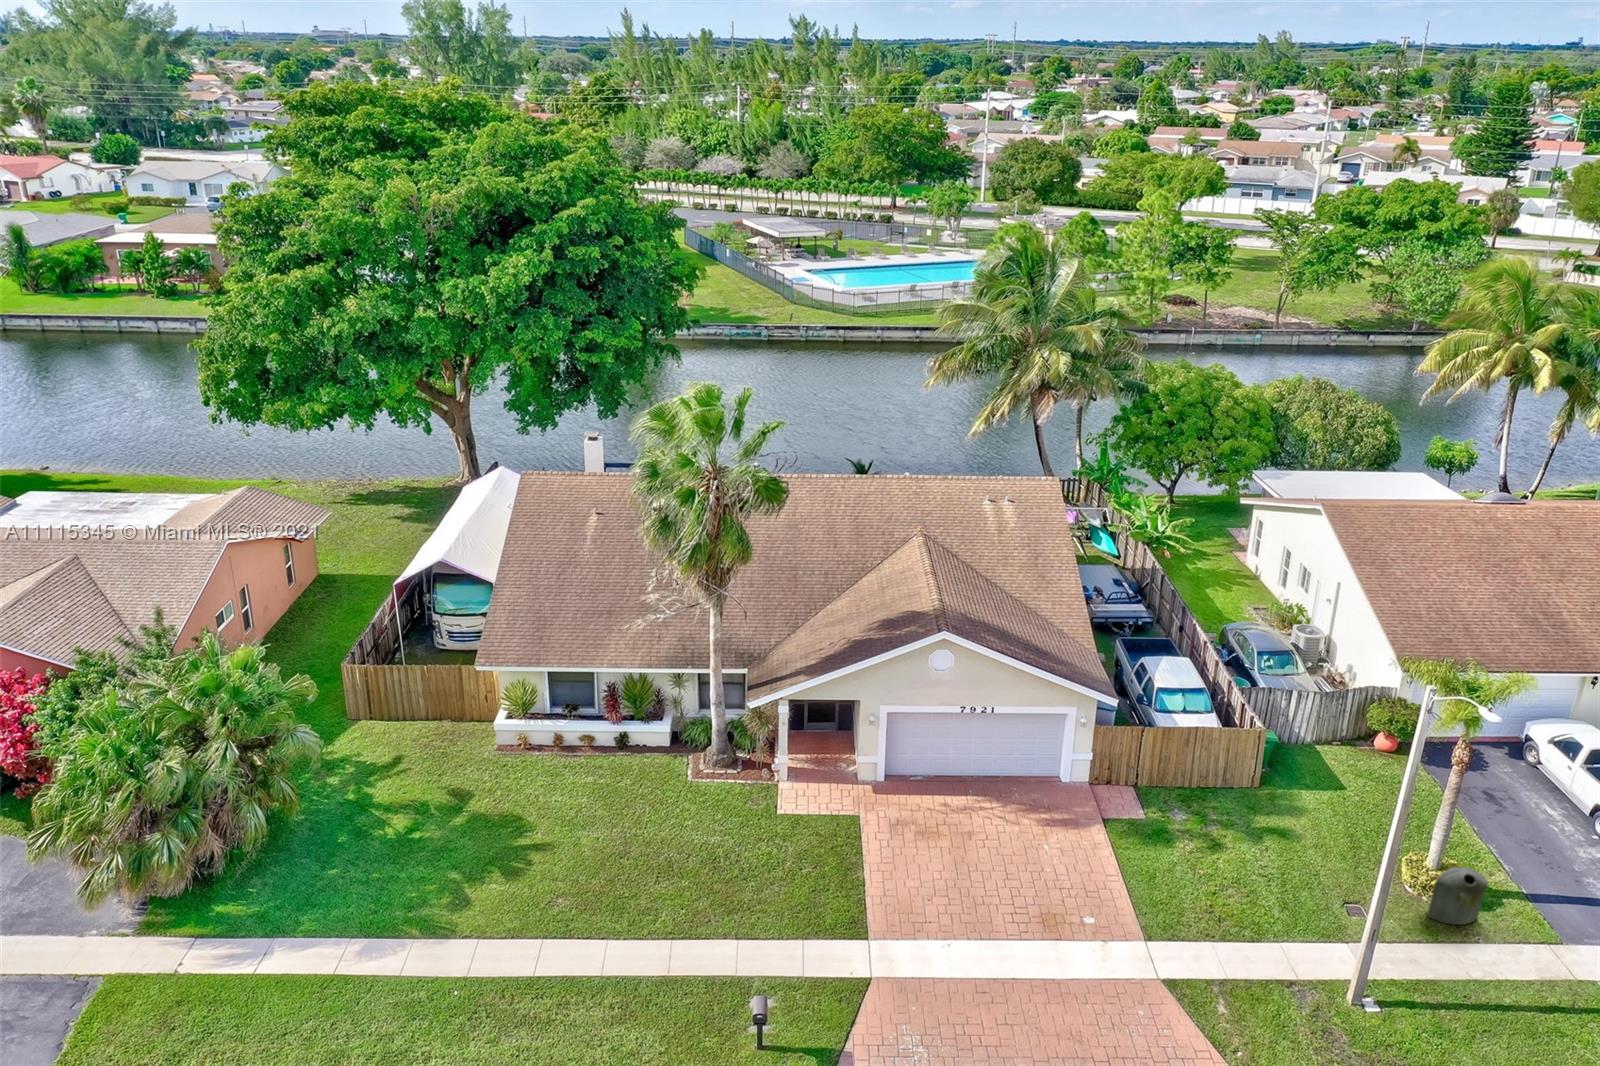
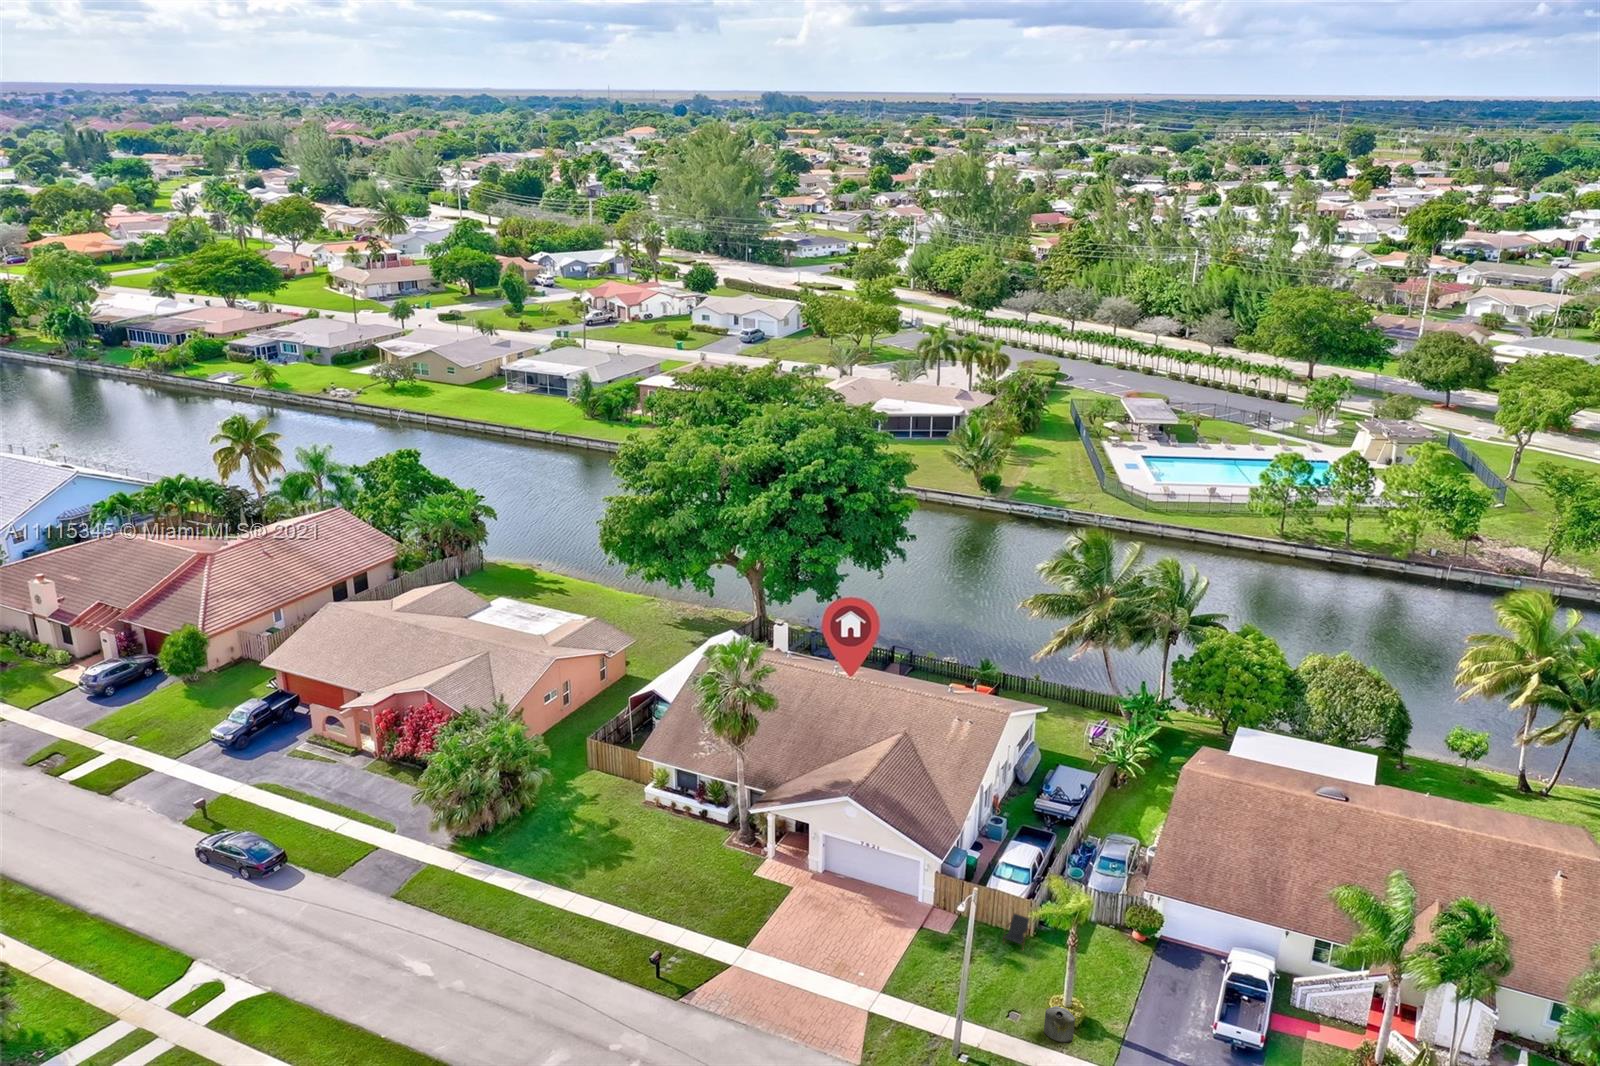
lounge chair: none [1232,754,1277,807] -> present [1003,914,1029,950]

